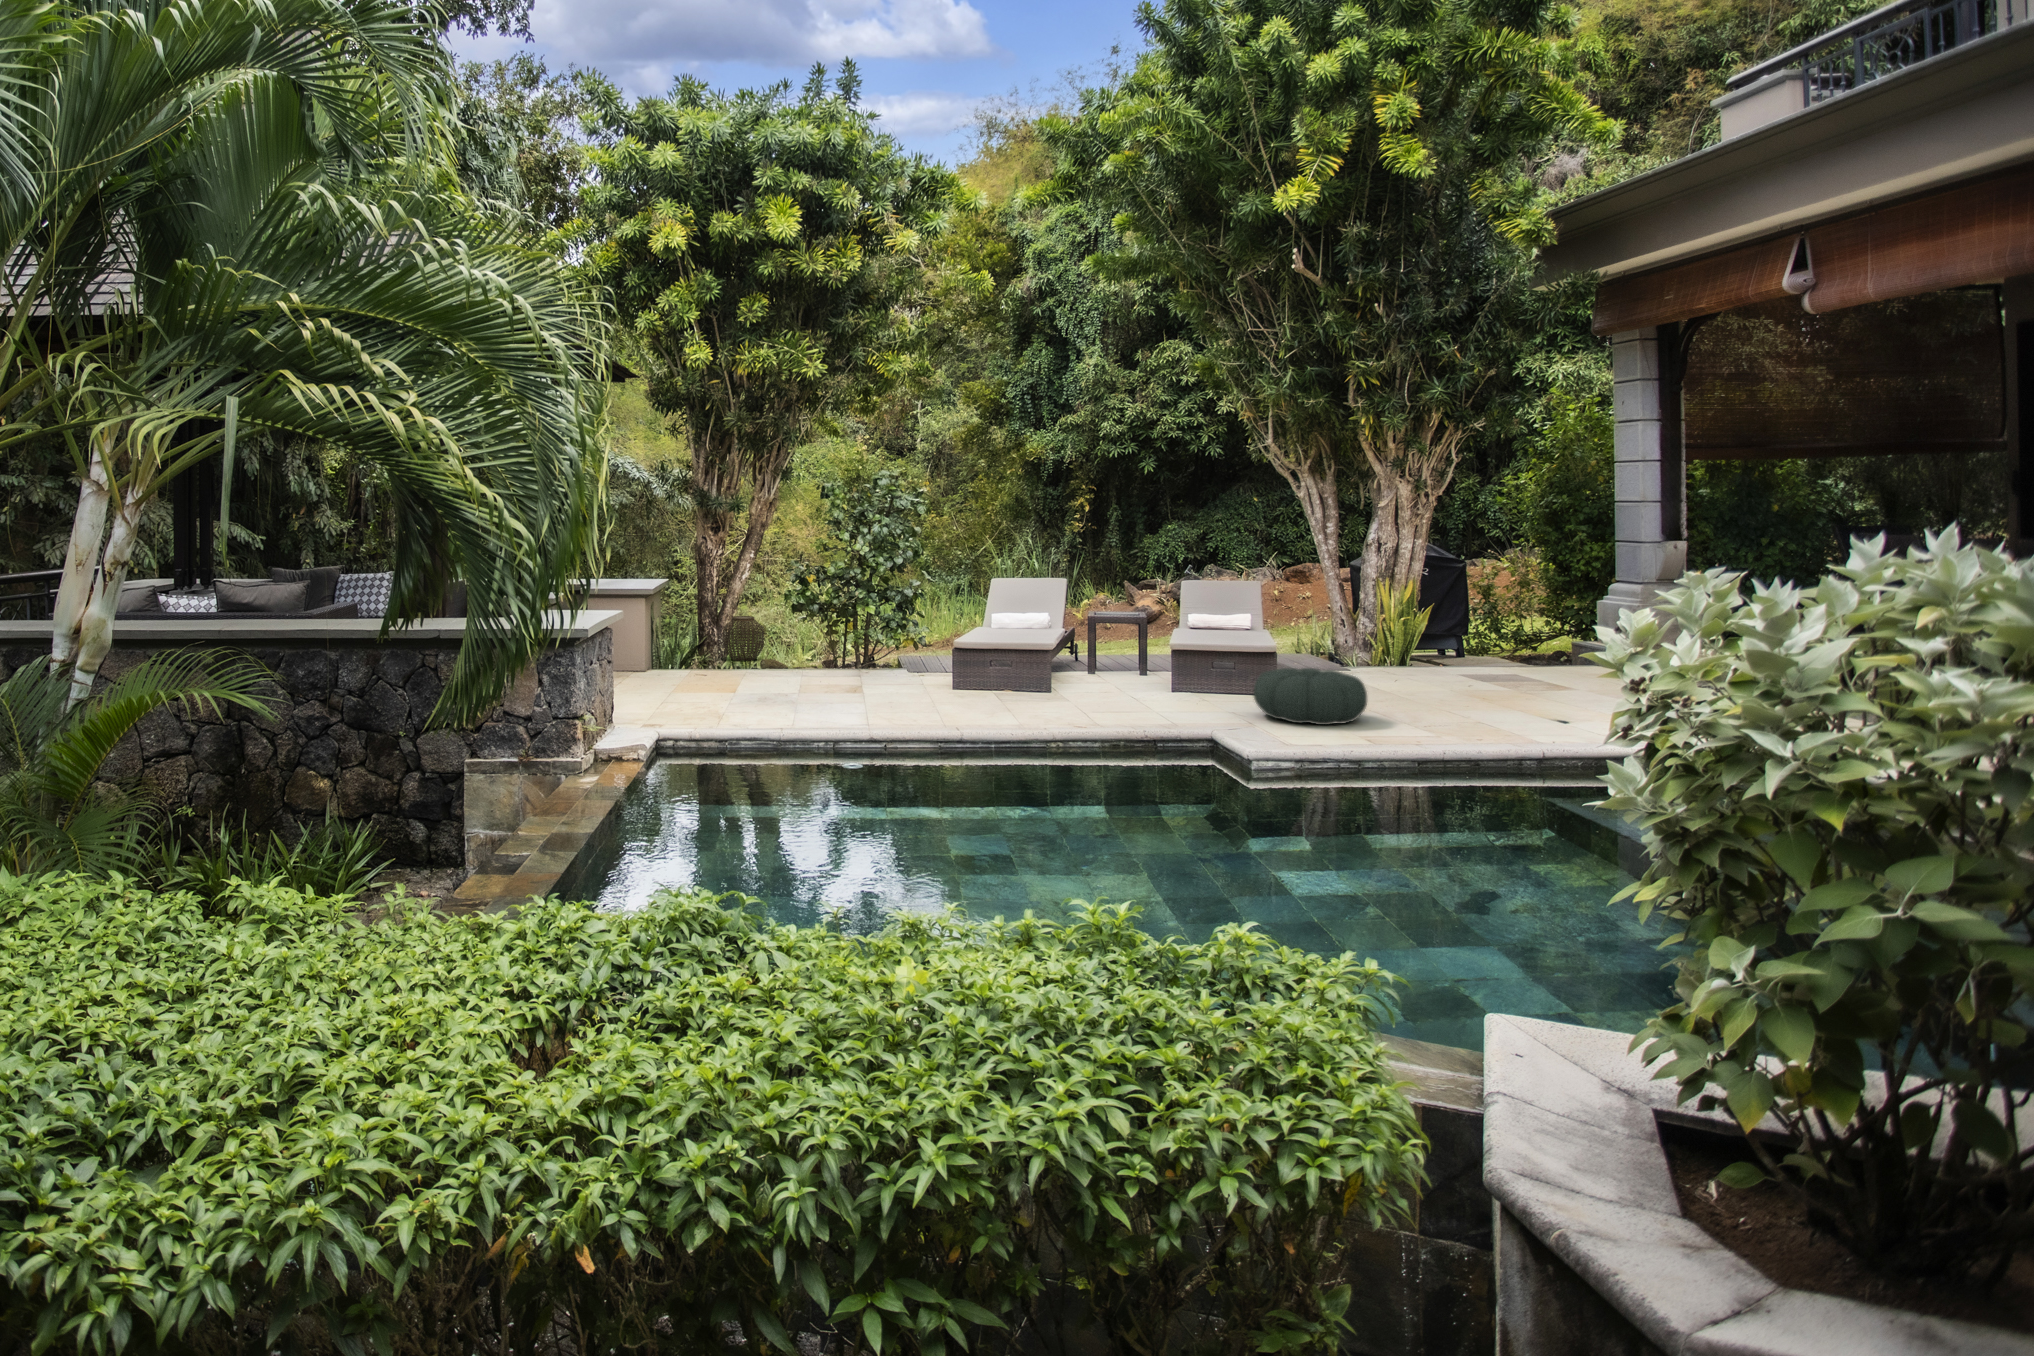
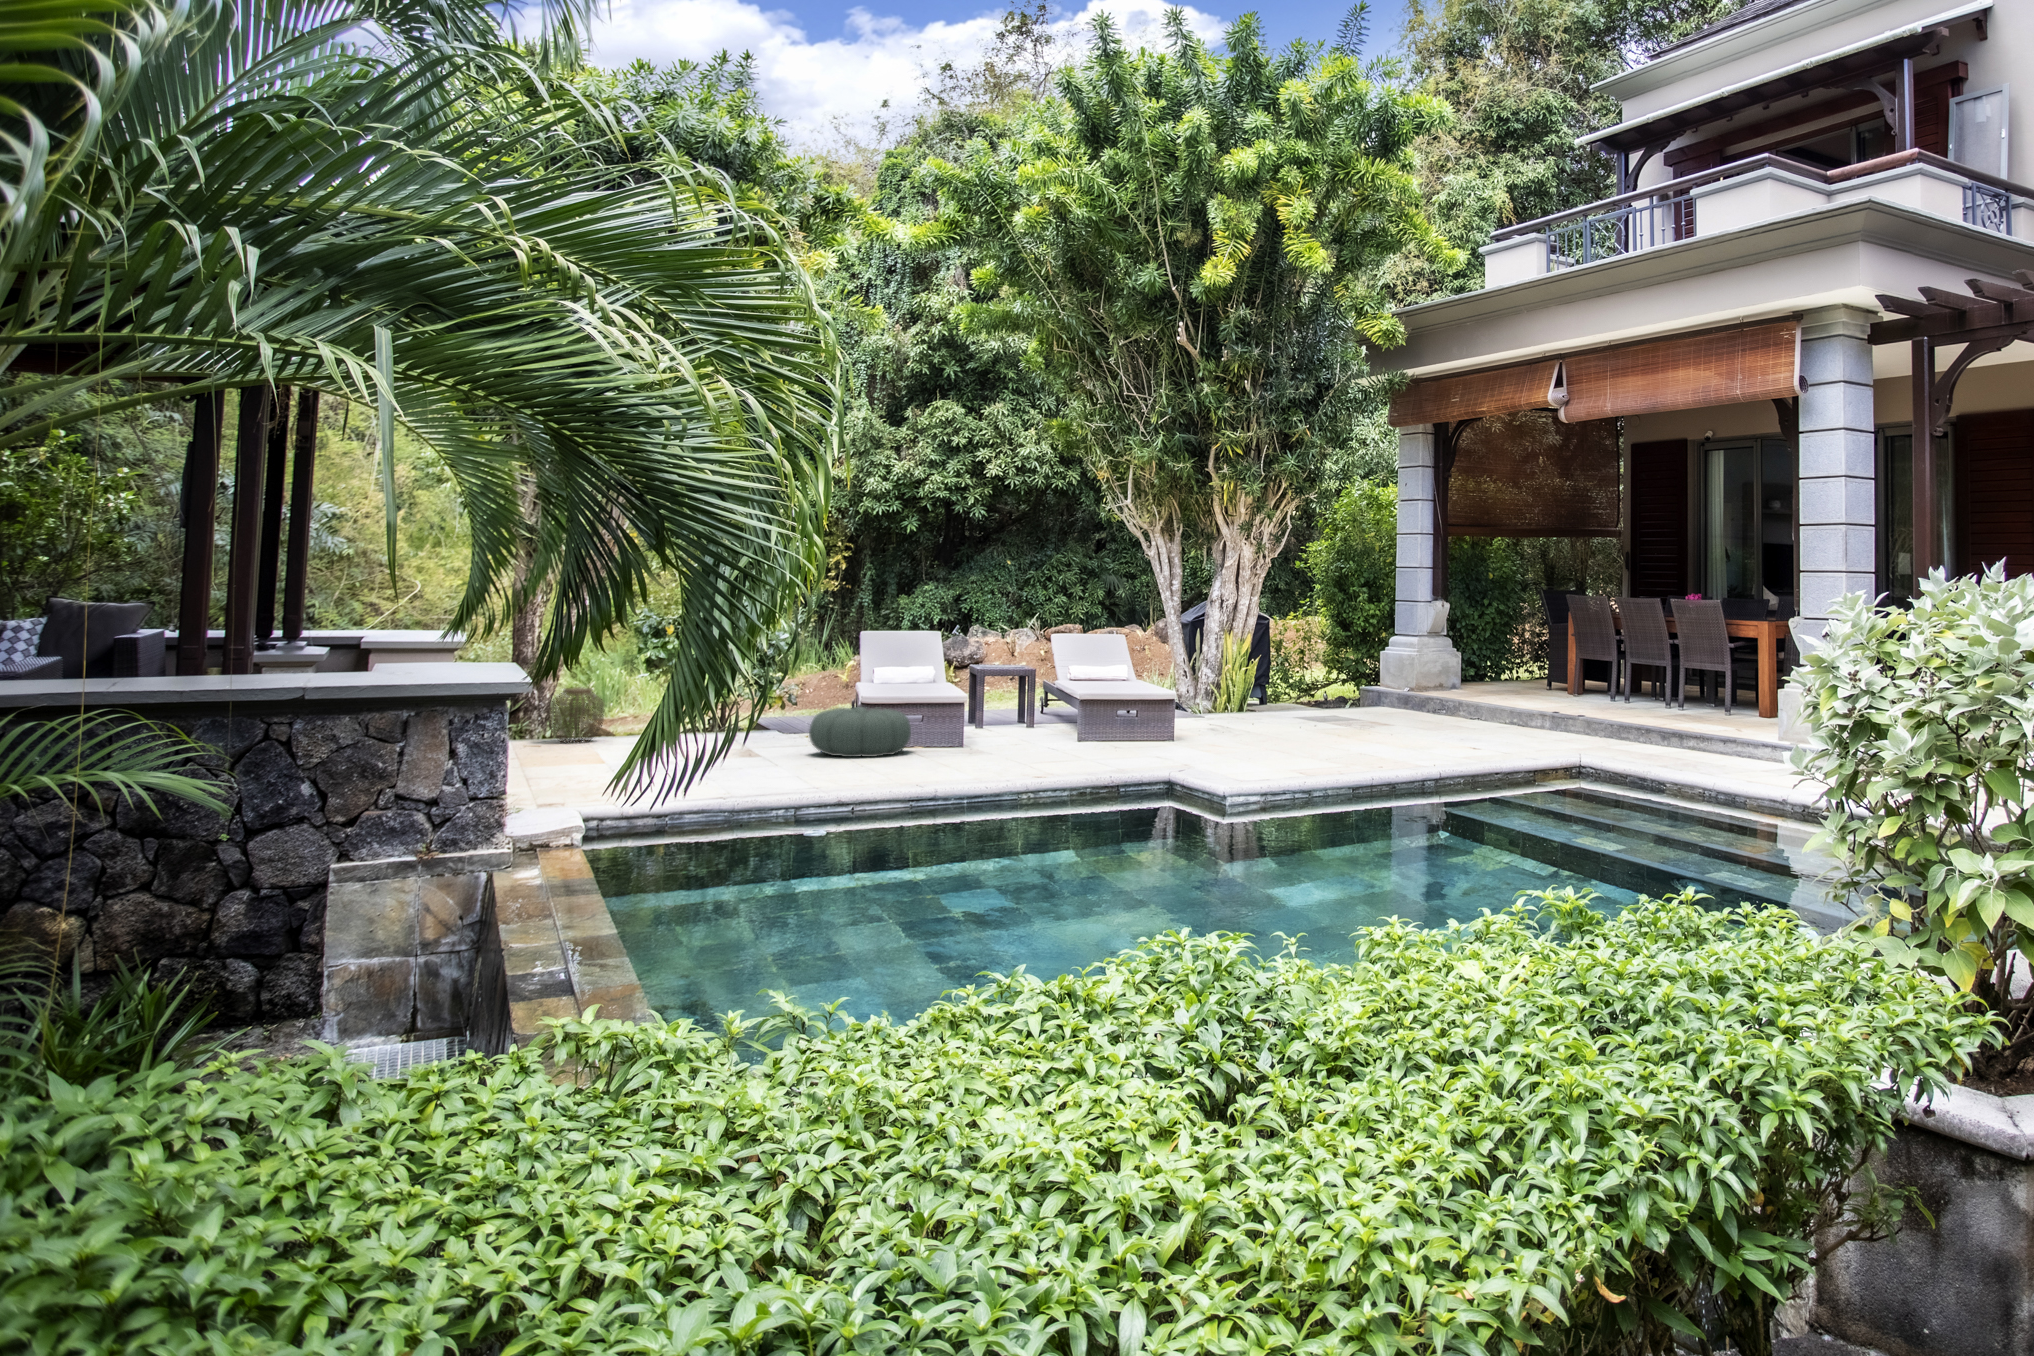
pouf: present [1254,668,1367,725] -> present [809,707,911,757]

